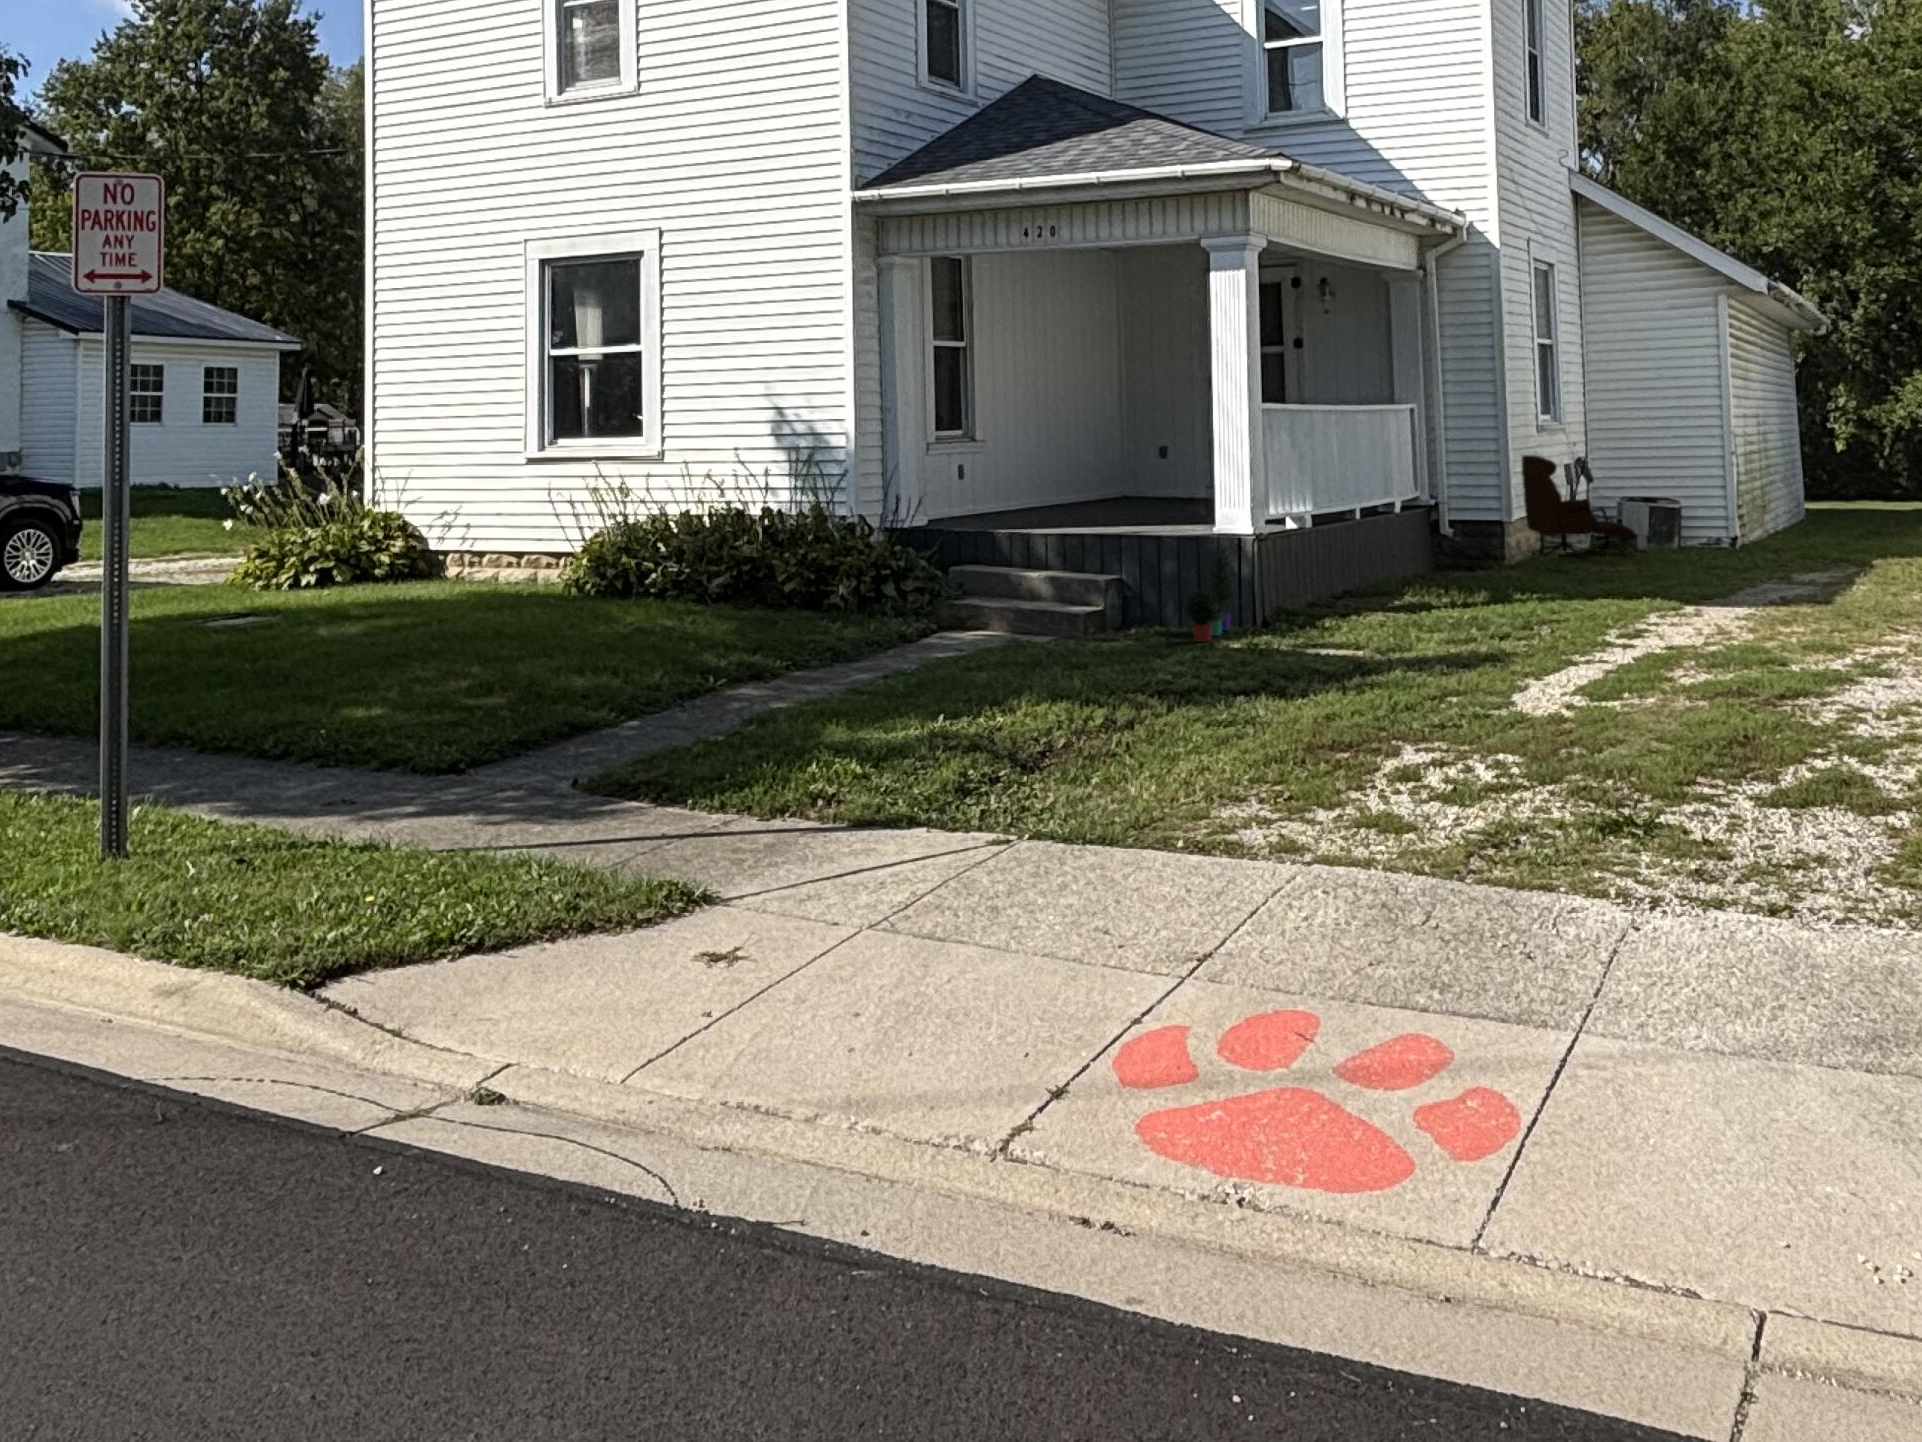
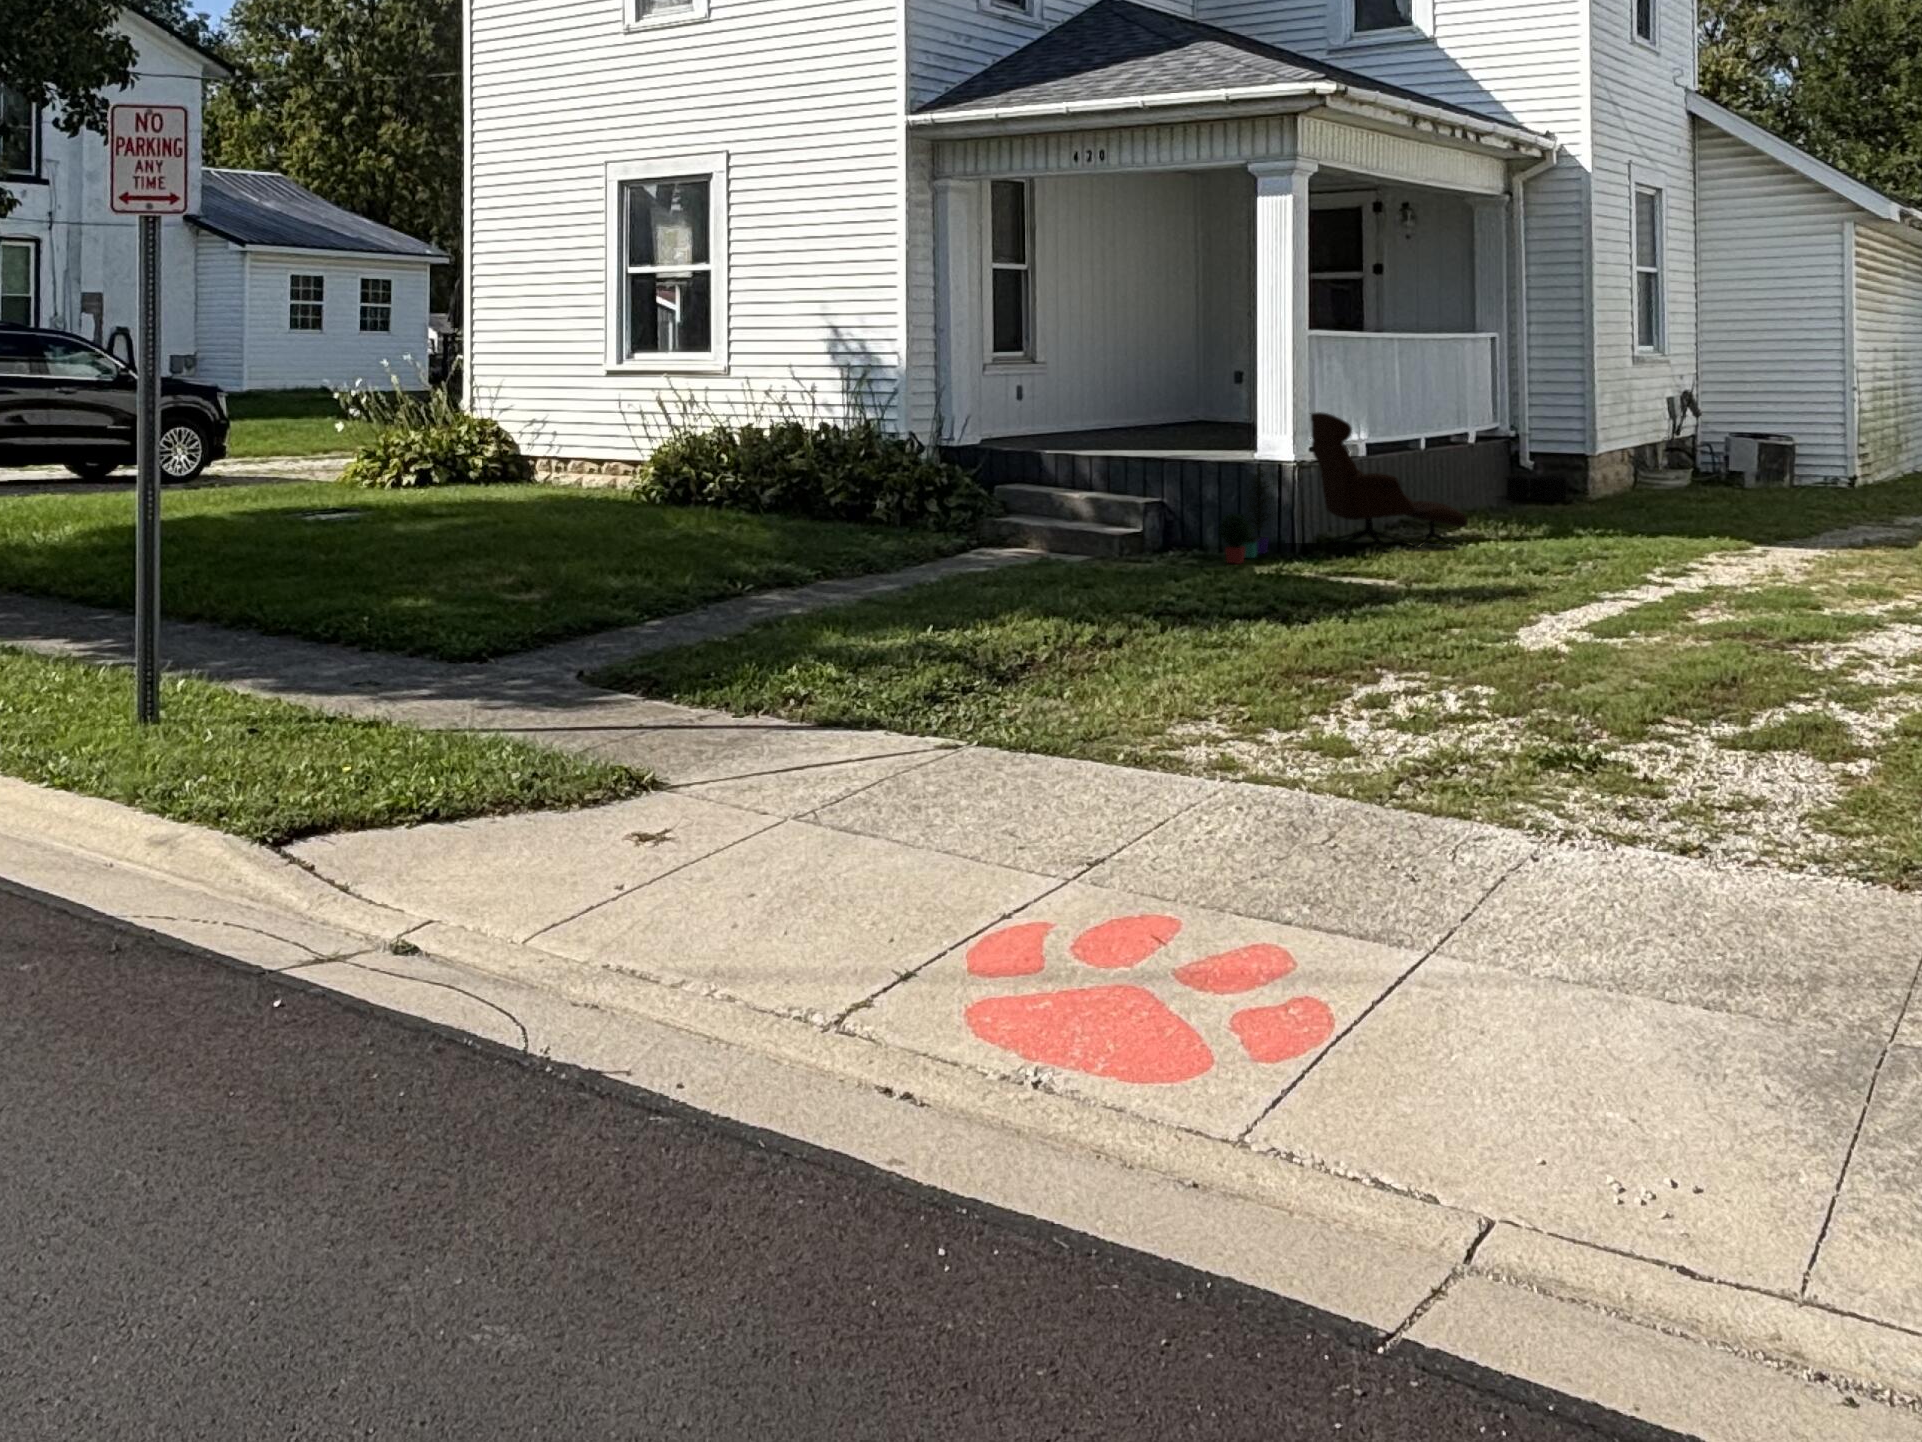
lounge chair: present [1522,455,1635,558] -> present [1310,412,1468,552]
storage bin: none [1425,545,1496,570] -> present [1506,476,1566,501]

